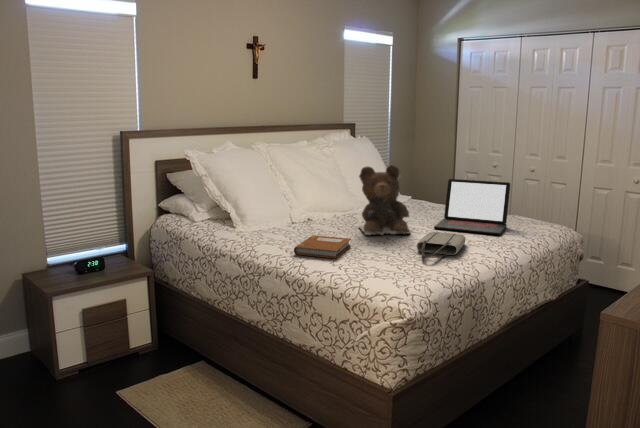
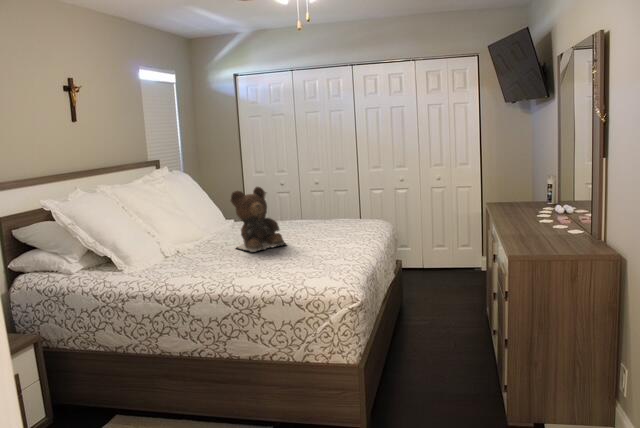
laptop: present [434,179,510,235] -> none [293,189,354,237]
tote bag: present [417,232,465,258] -> none [307,235,345,257]
notebook: present [294,235,351,258] -> none [212,256,257,278]

